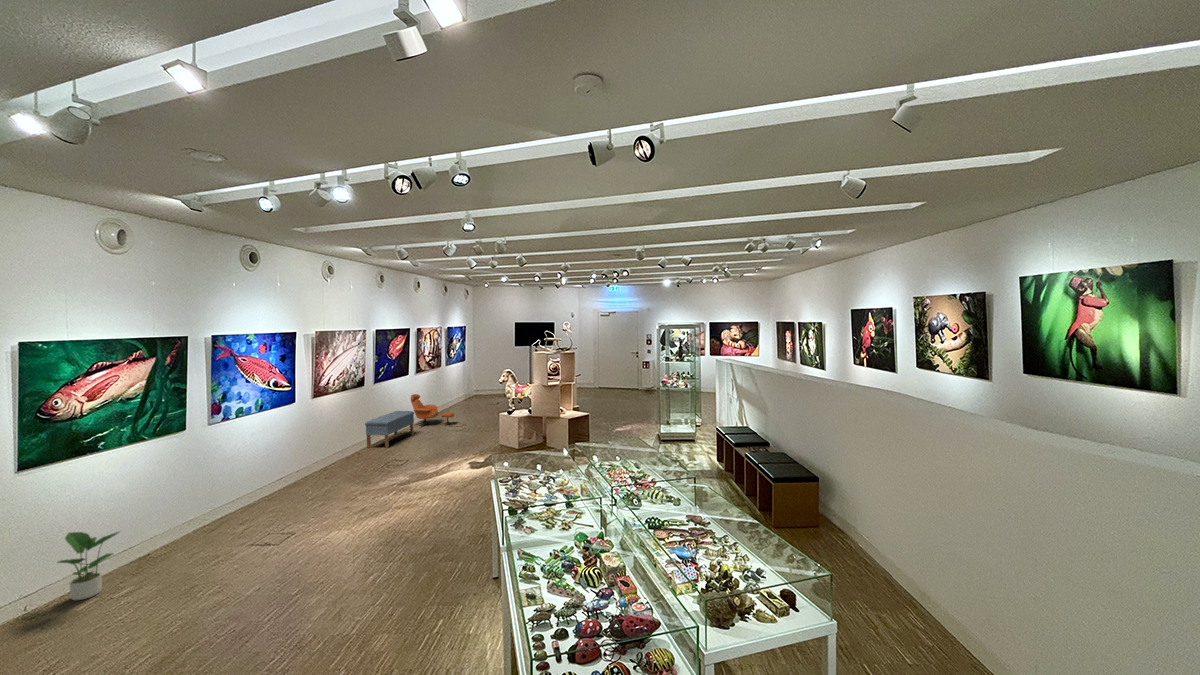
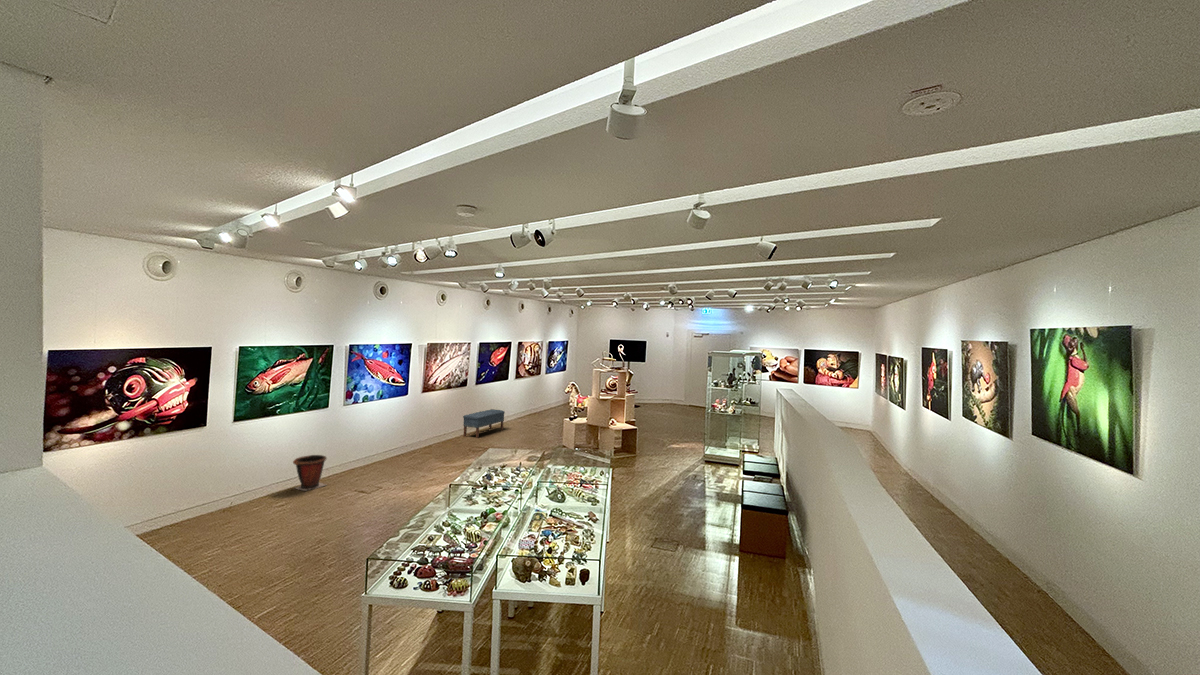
lounge chair: present [411,394,454,427] -> none [507,397,541,427]
waste bin: none [135,498,200,561] -> present [293,455,326,491]
potted plant: present [58,532,119,600] -> none [247,463,280,504]

